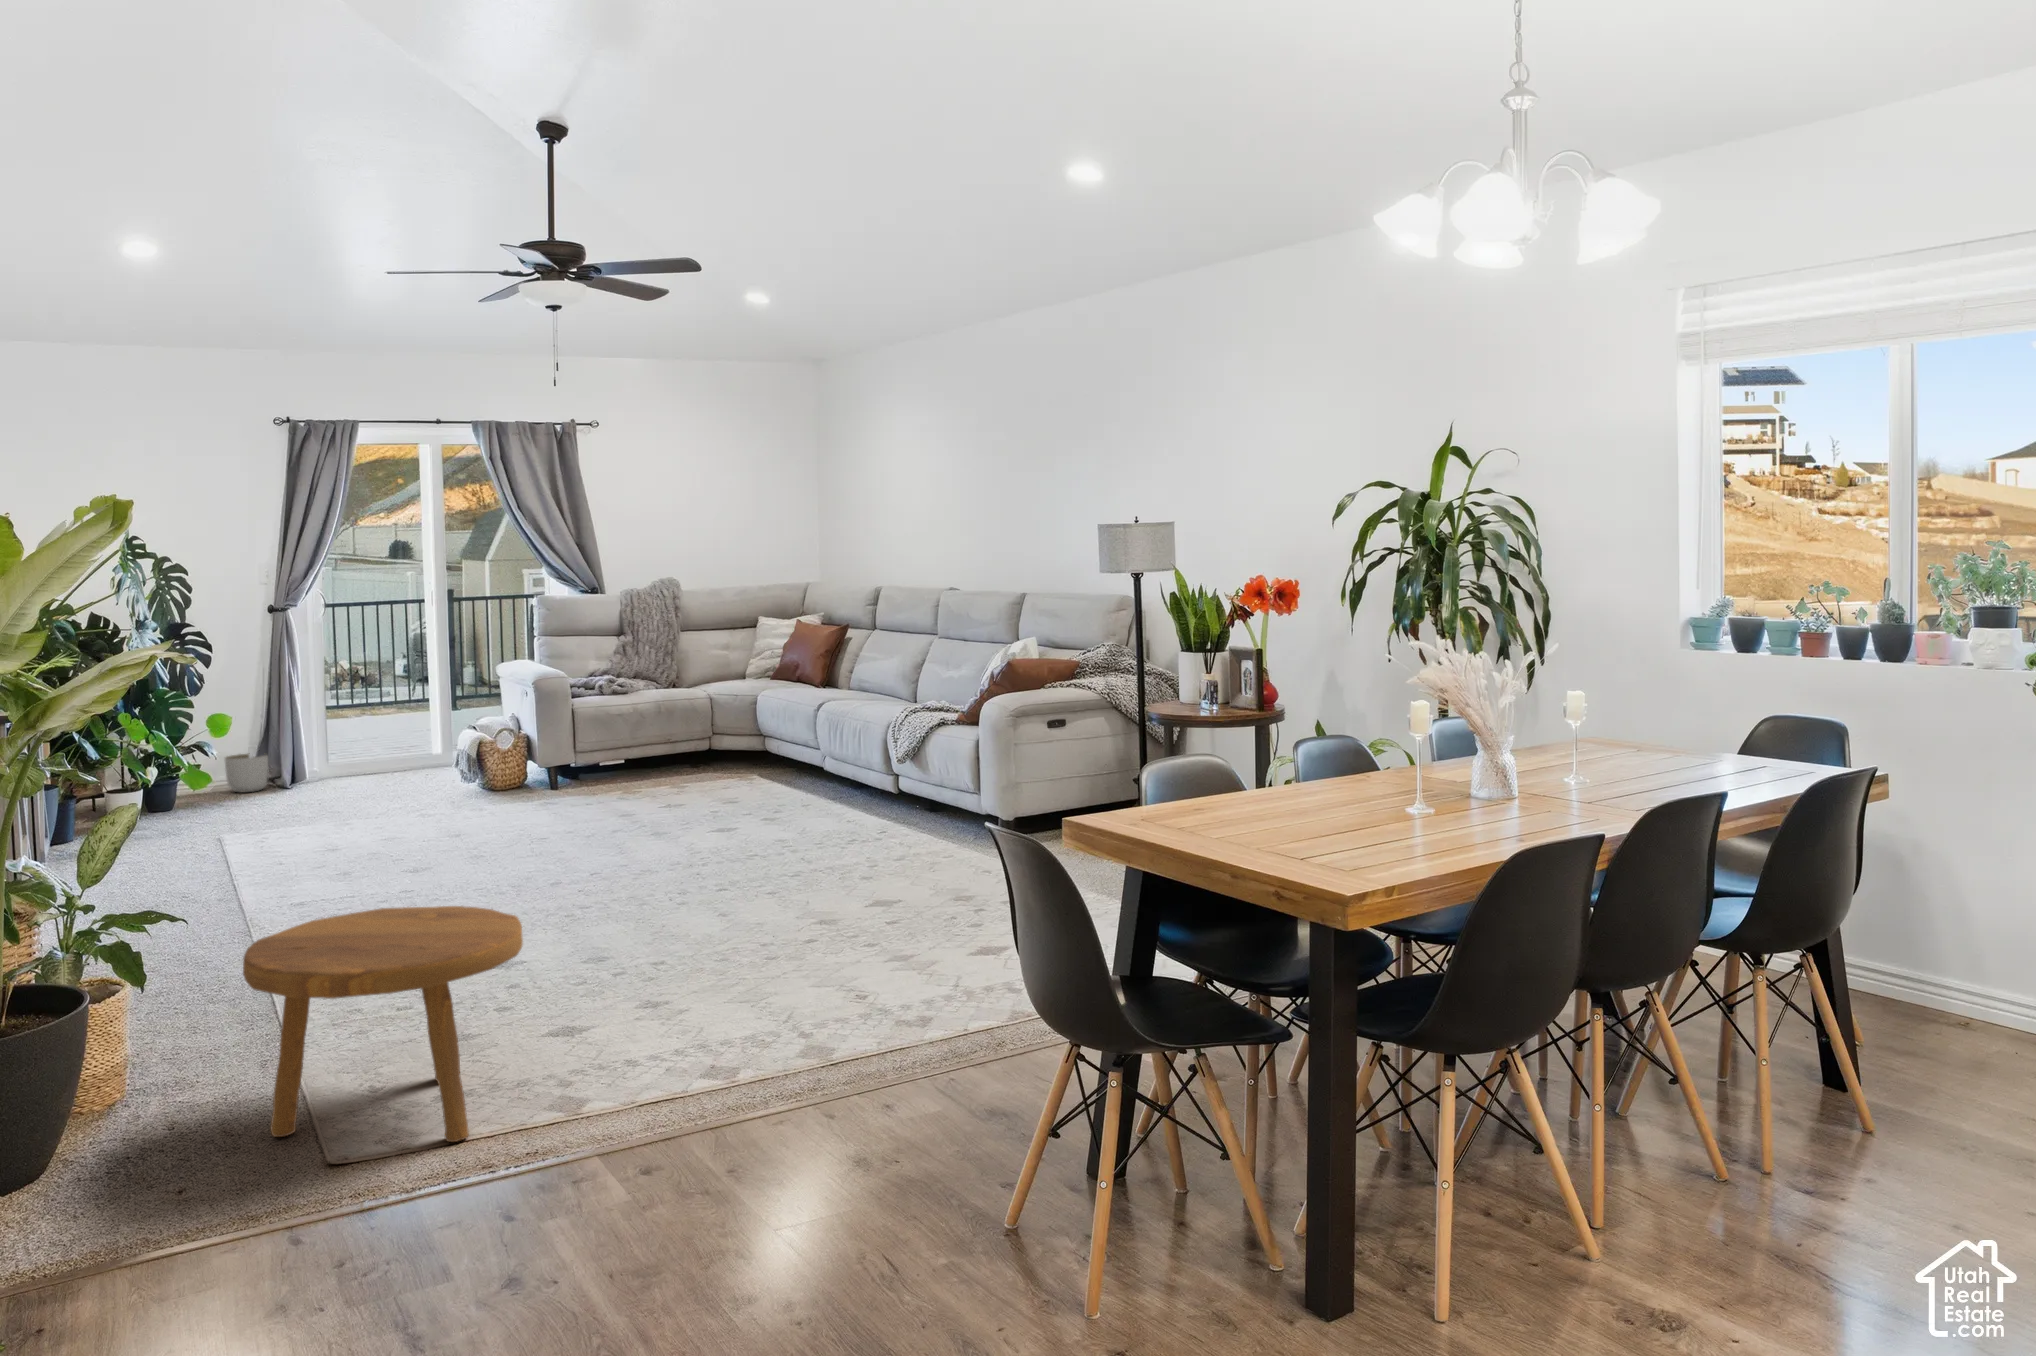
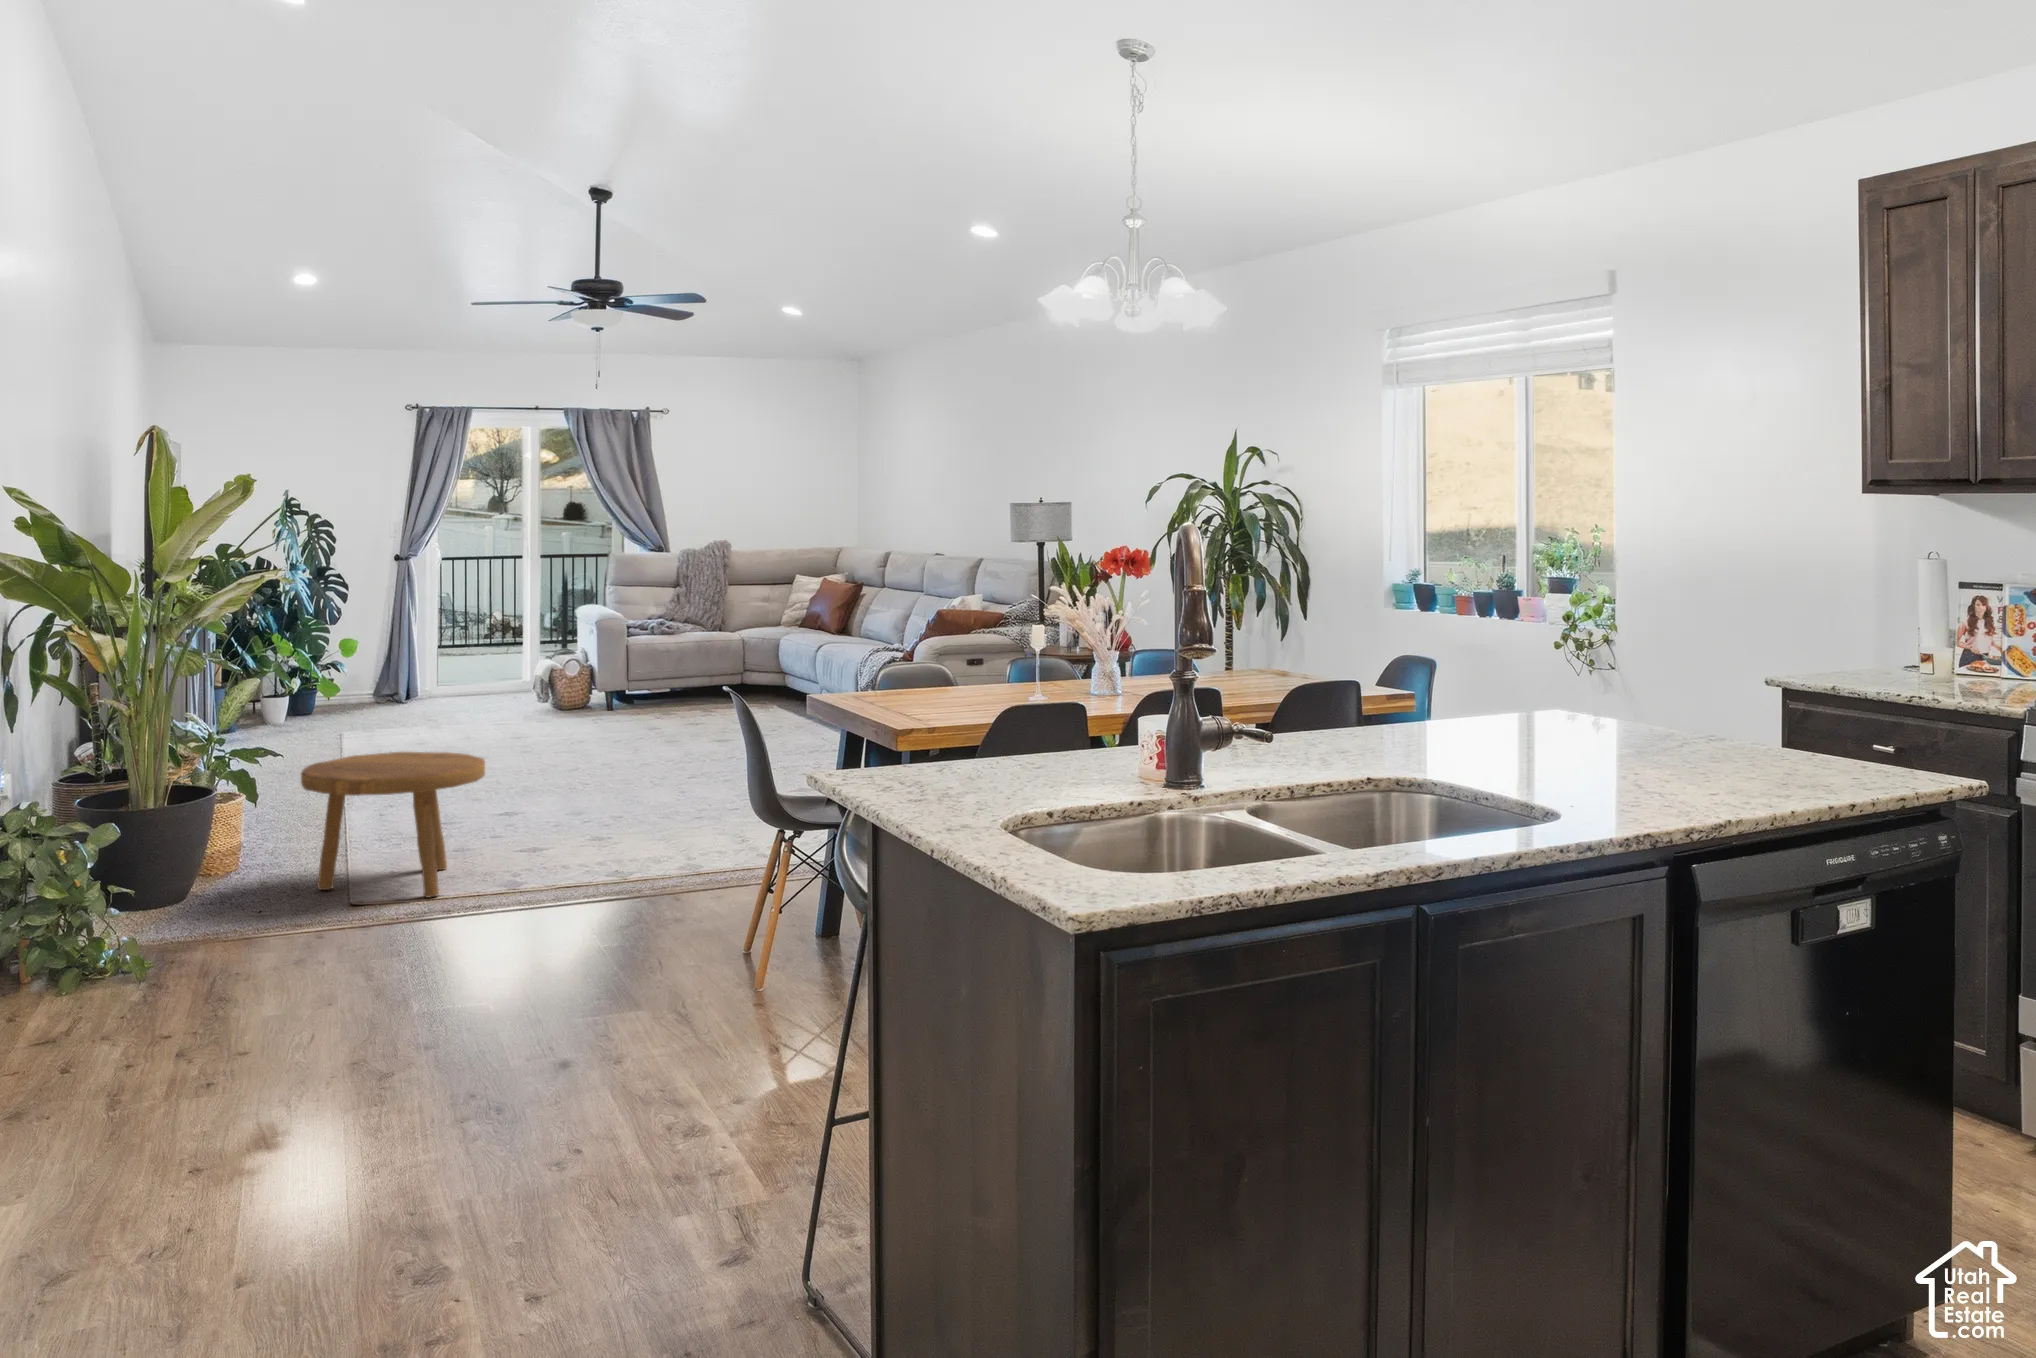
planter: present [225,754,269,793] -> none [358,673,392,703]

